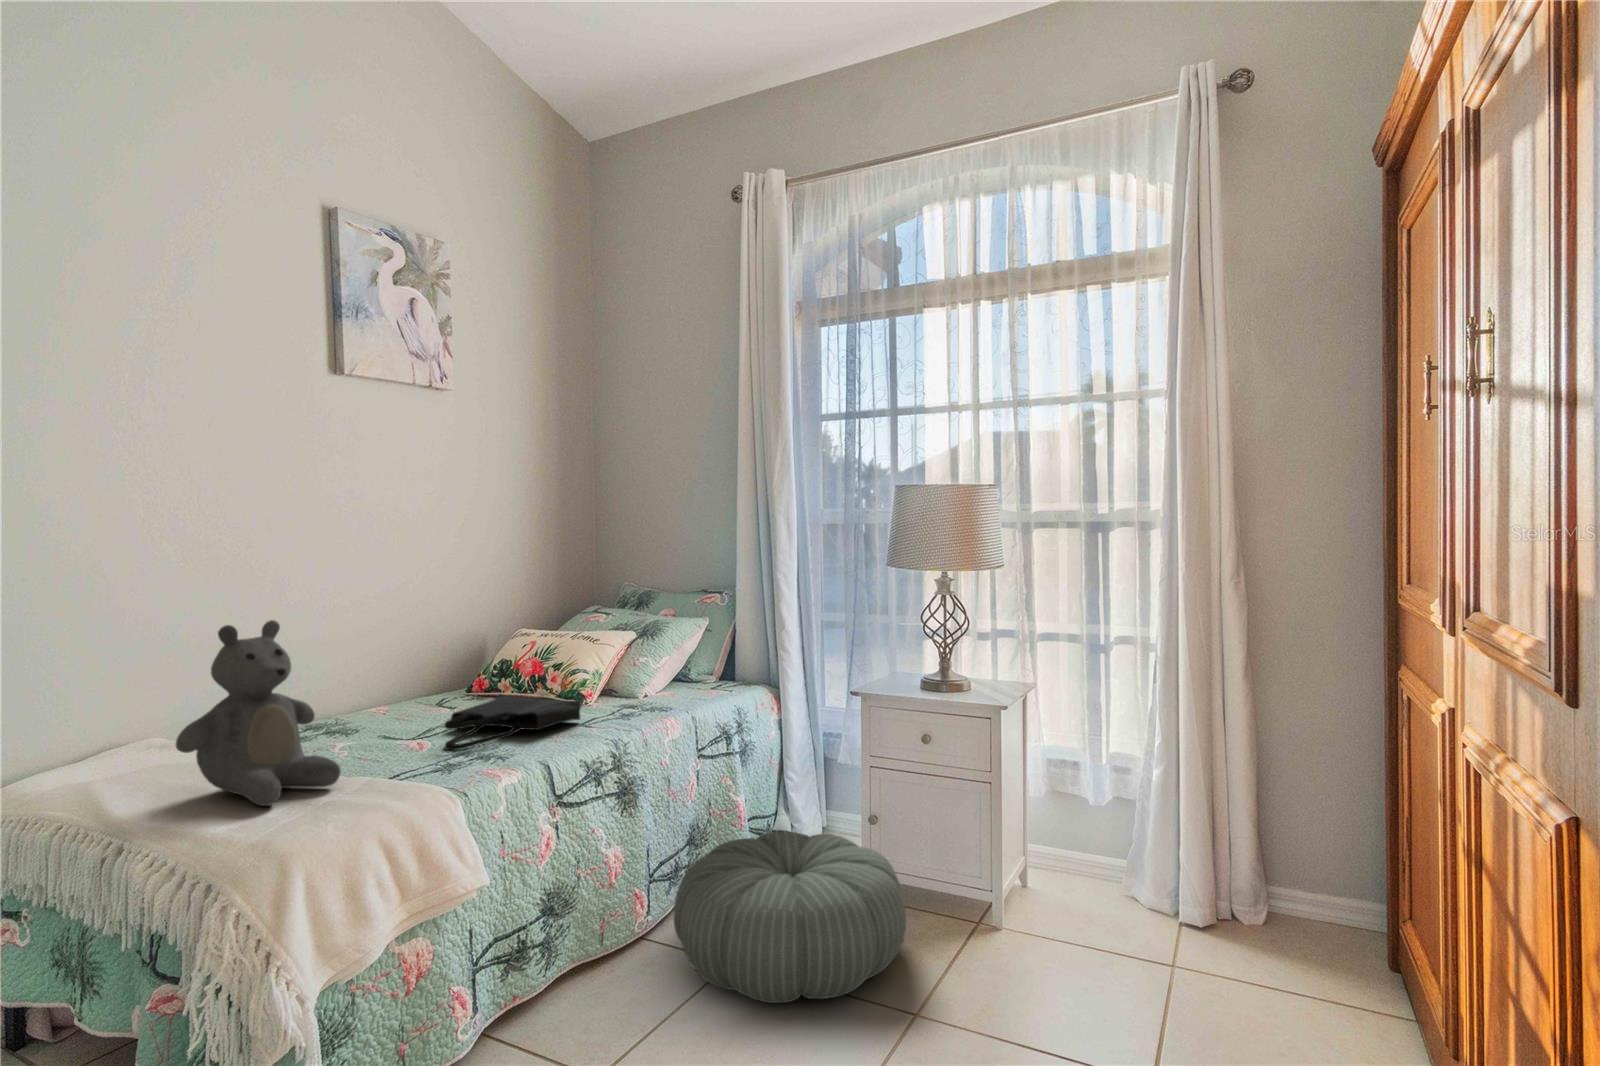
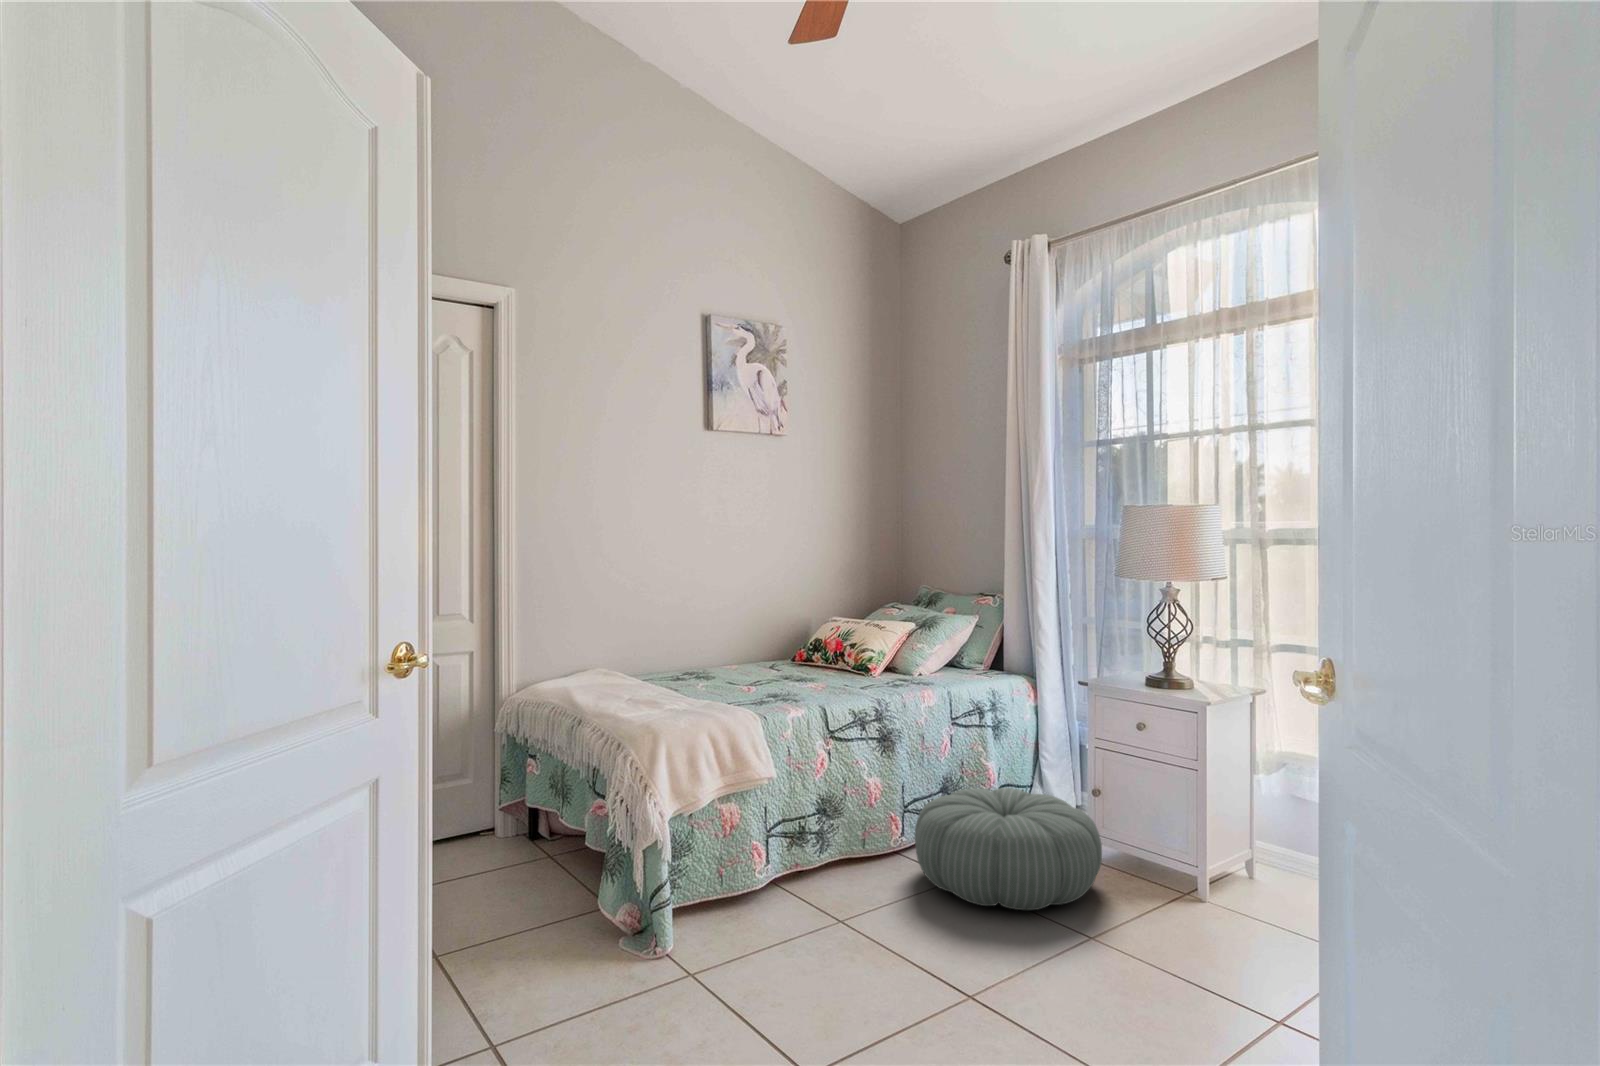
teddy bear: present [176,620,341,806] -> none [607,596,694,709]
tote bag: present [444,694,581,750] -> none [762,662,861,694]

